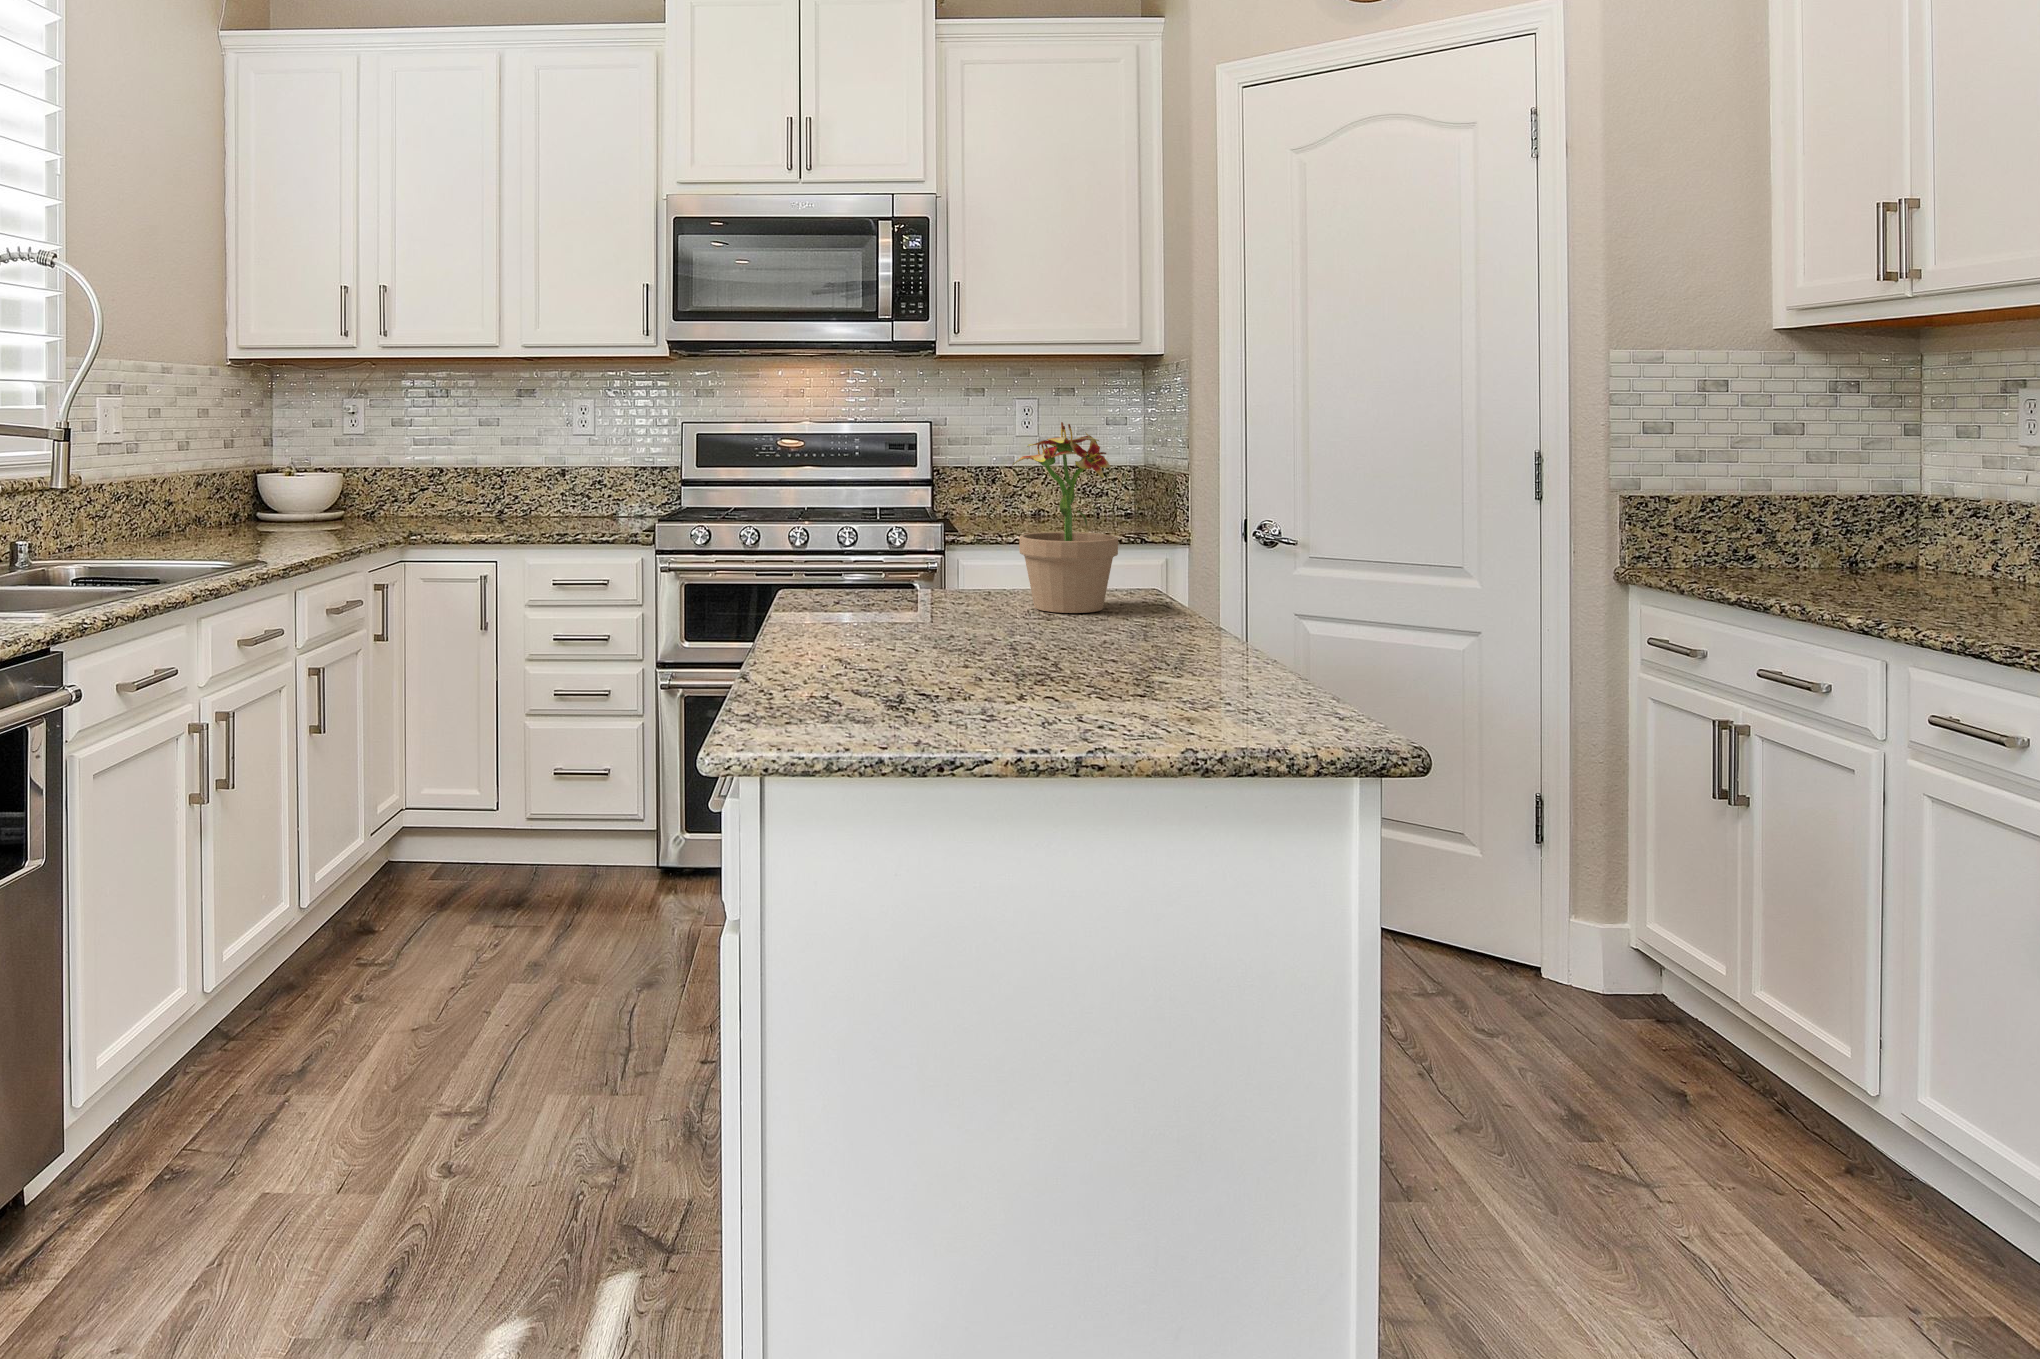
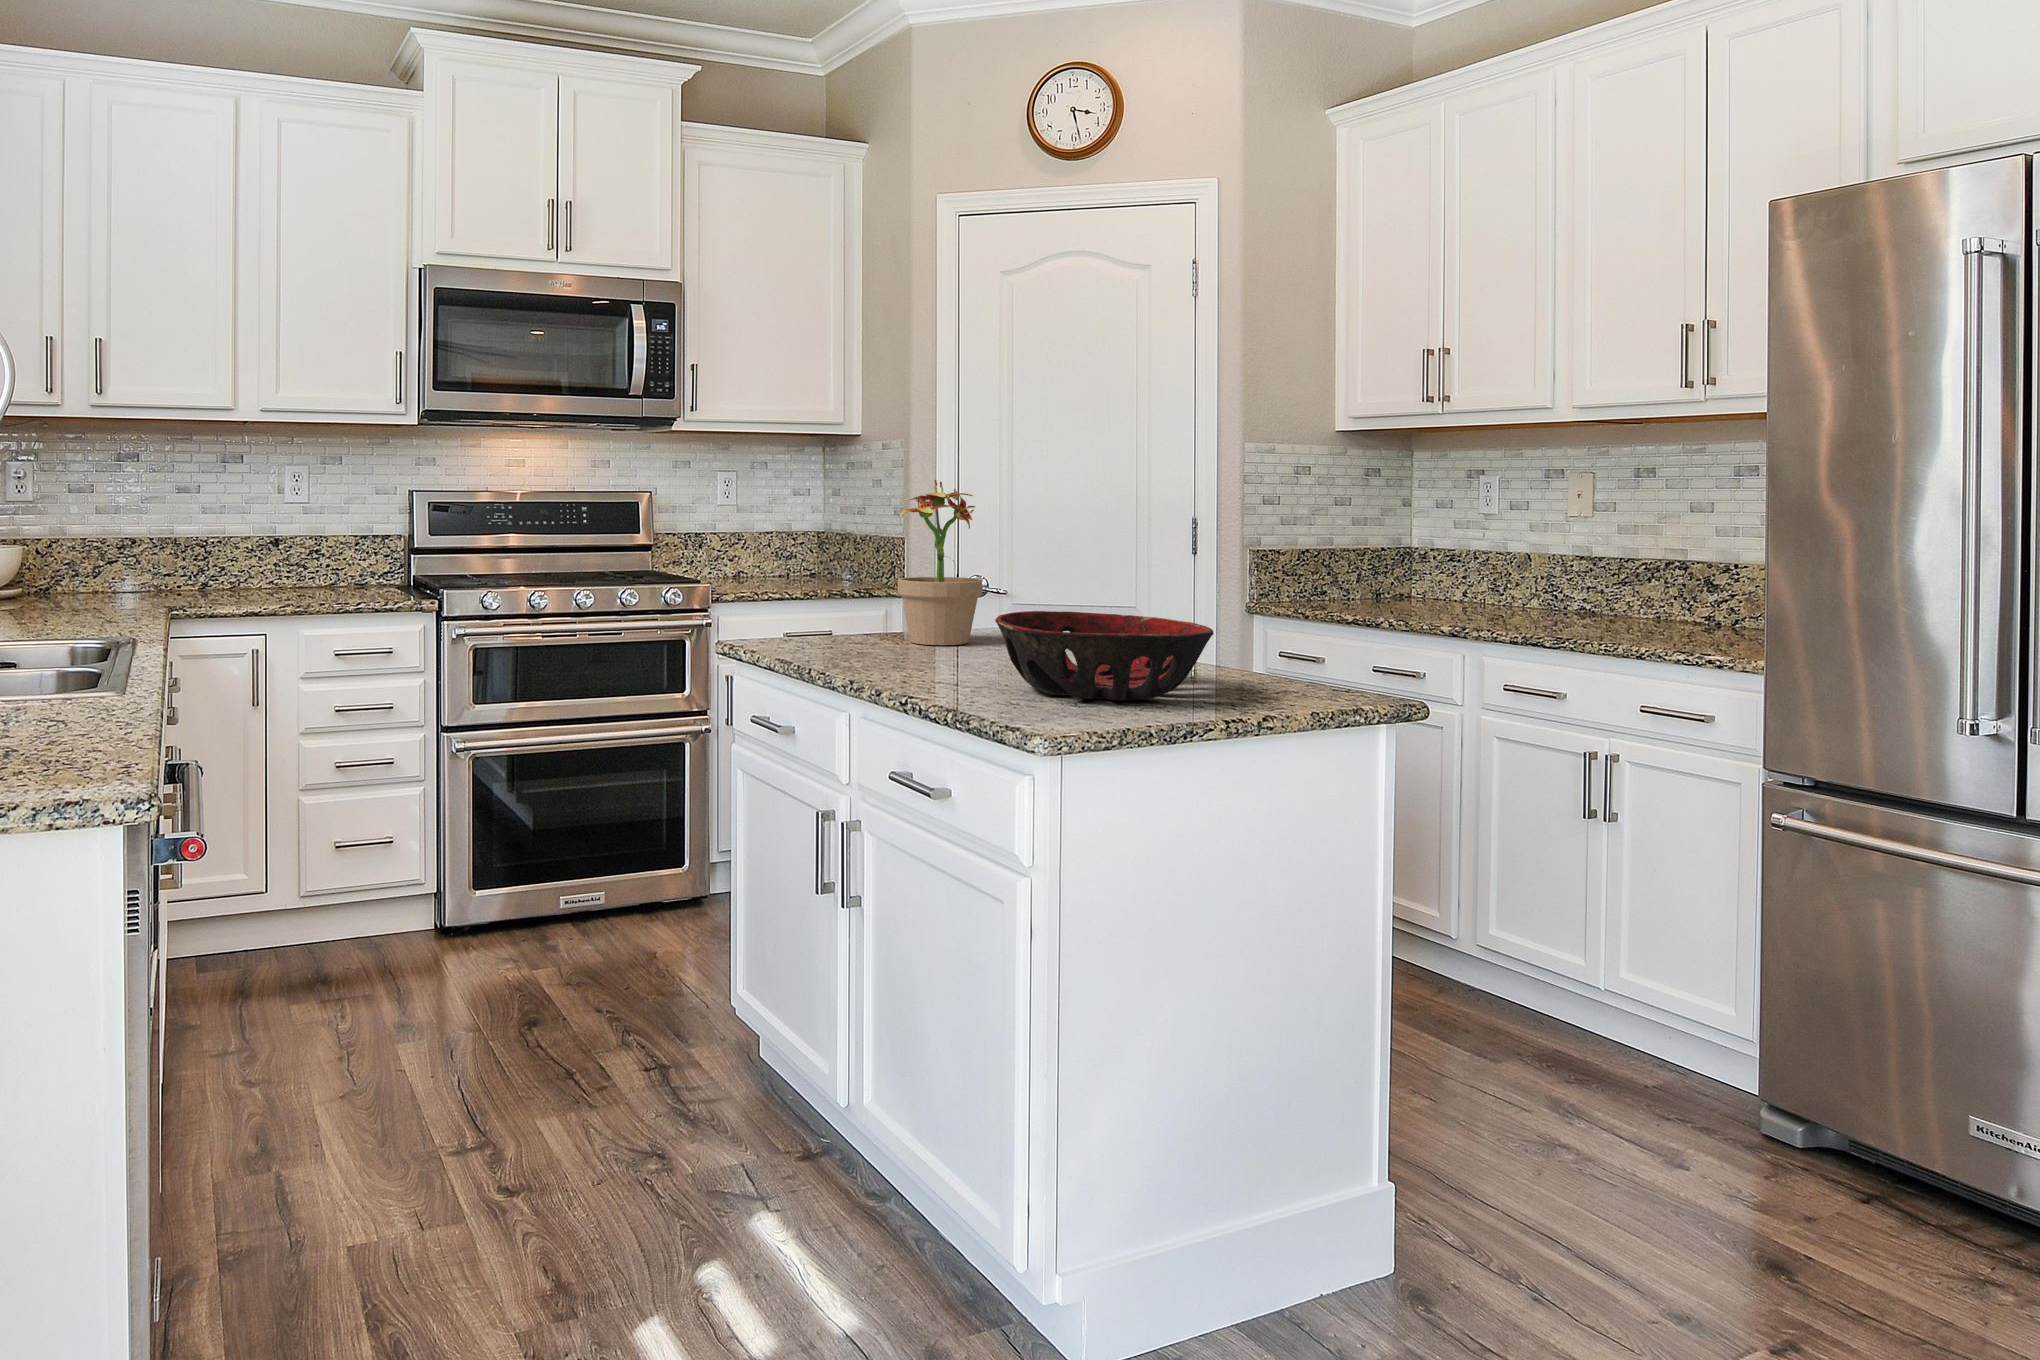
decorative bowl: none [1002,584,1262,697] -> present [995,611,1214,700]

